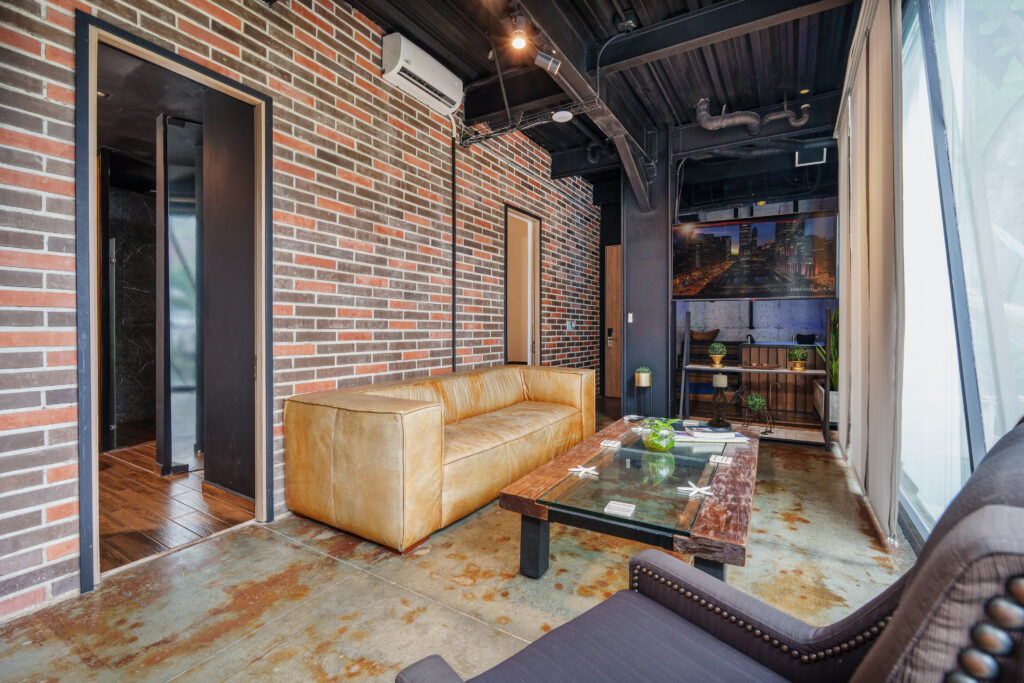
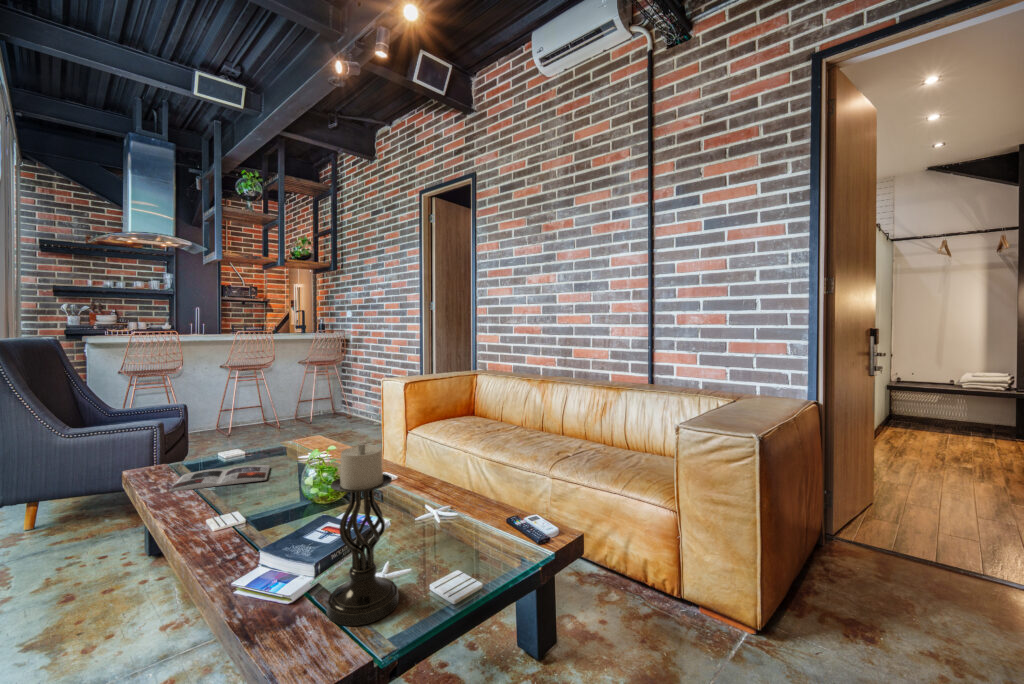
magazine: none [636,457,722,483] -> present [169,465,270,491]

